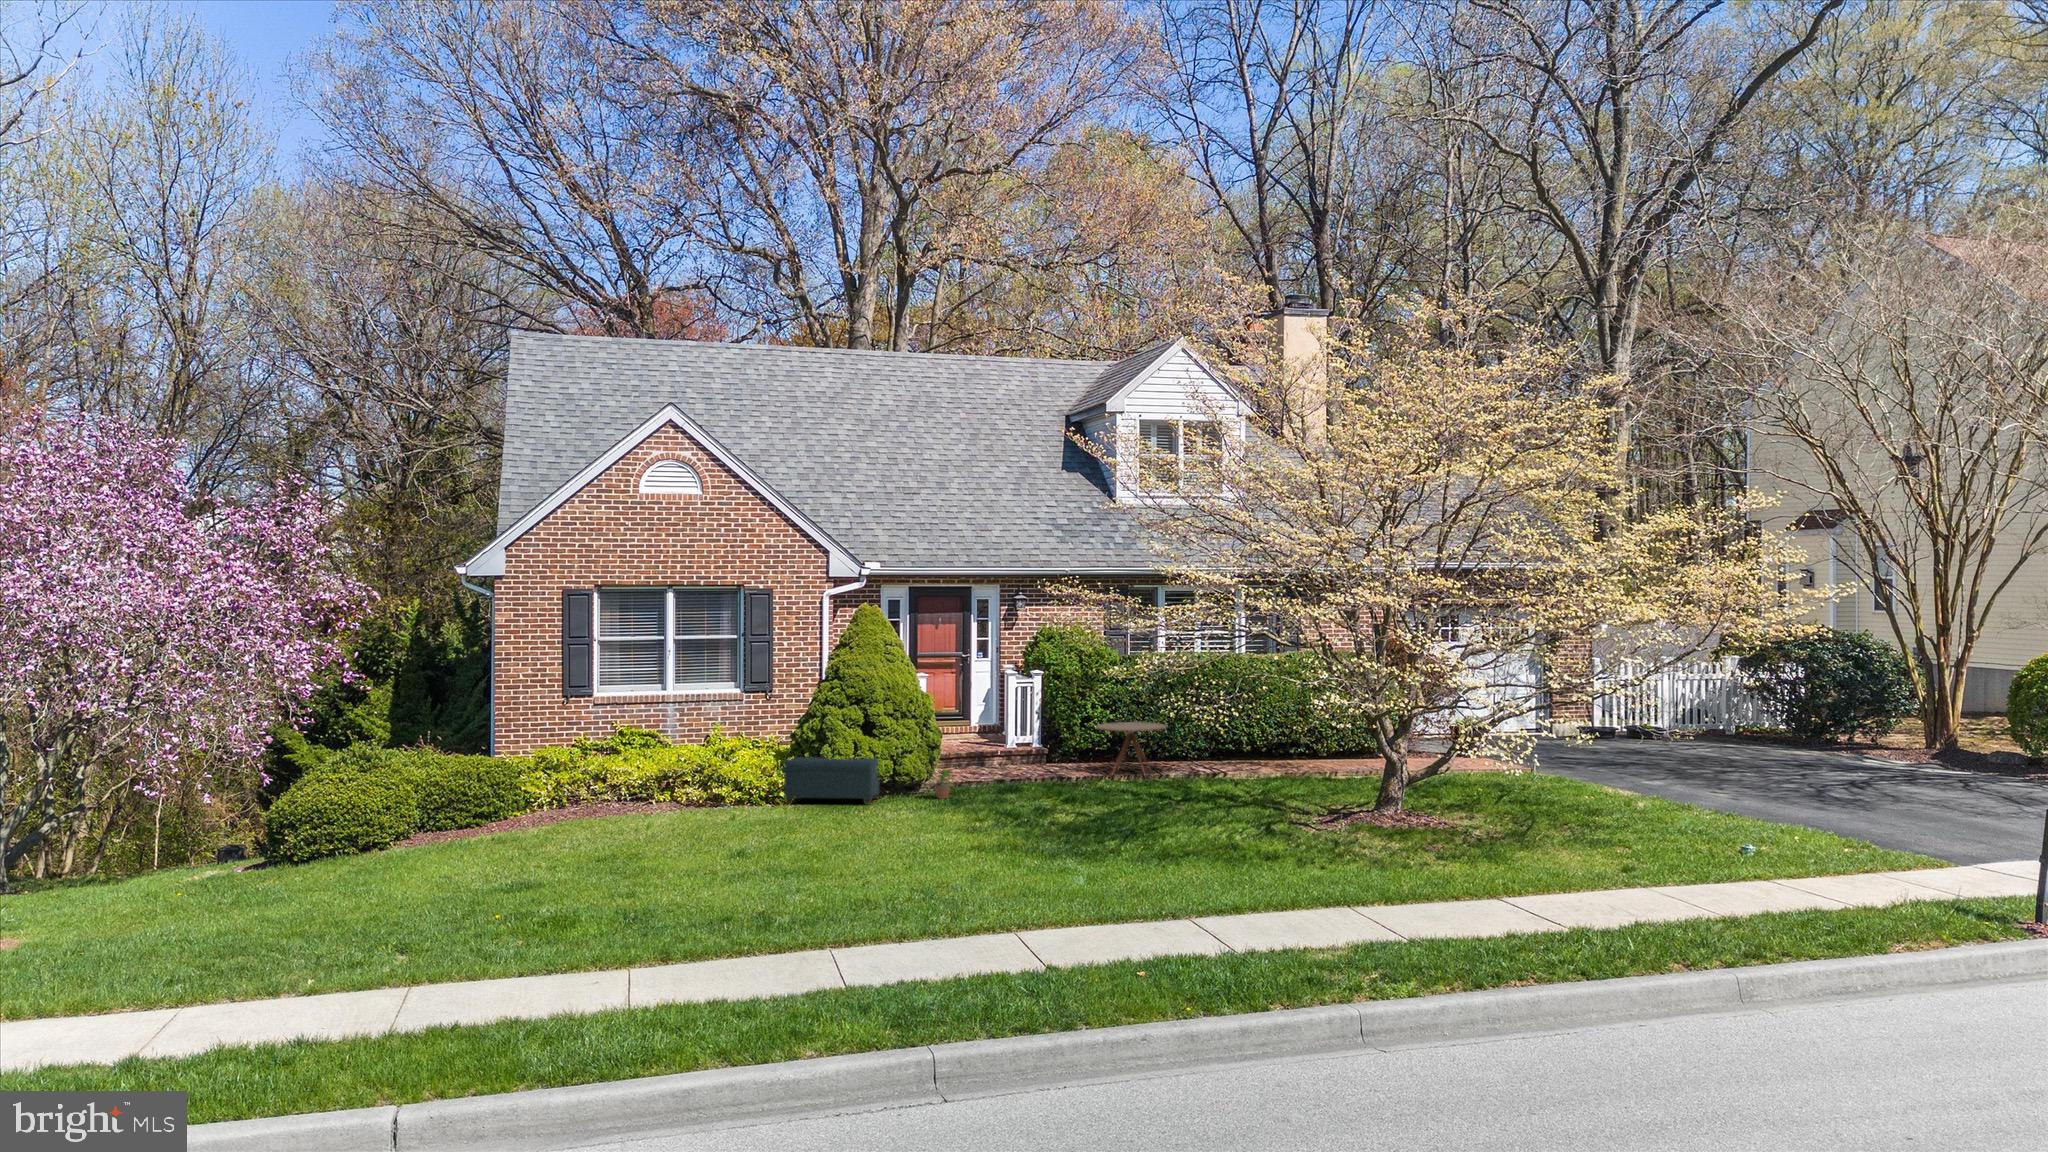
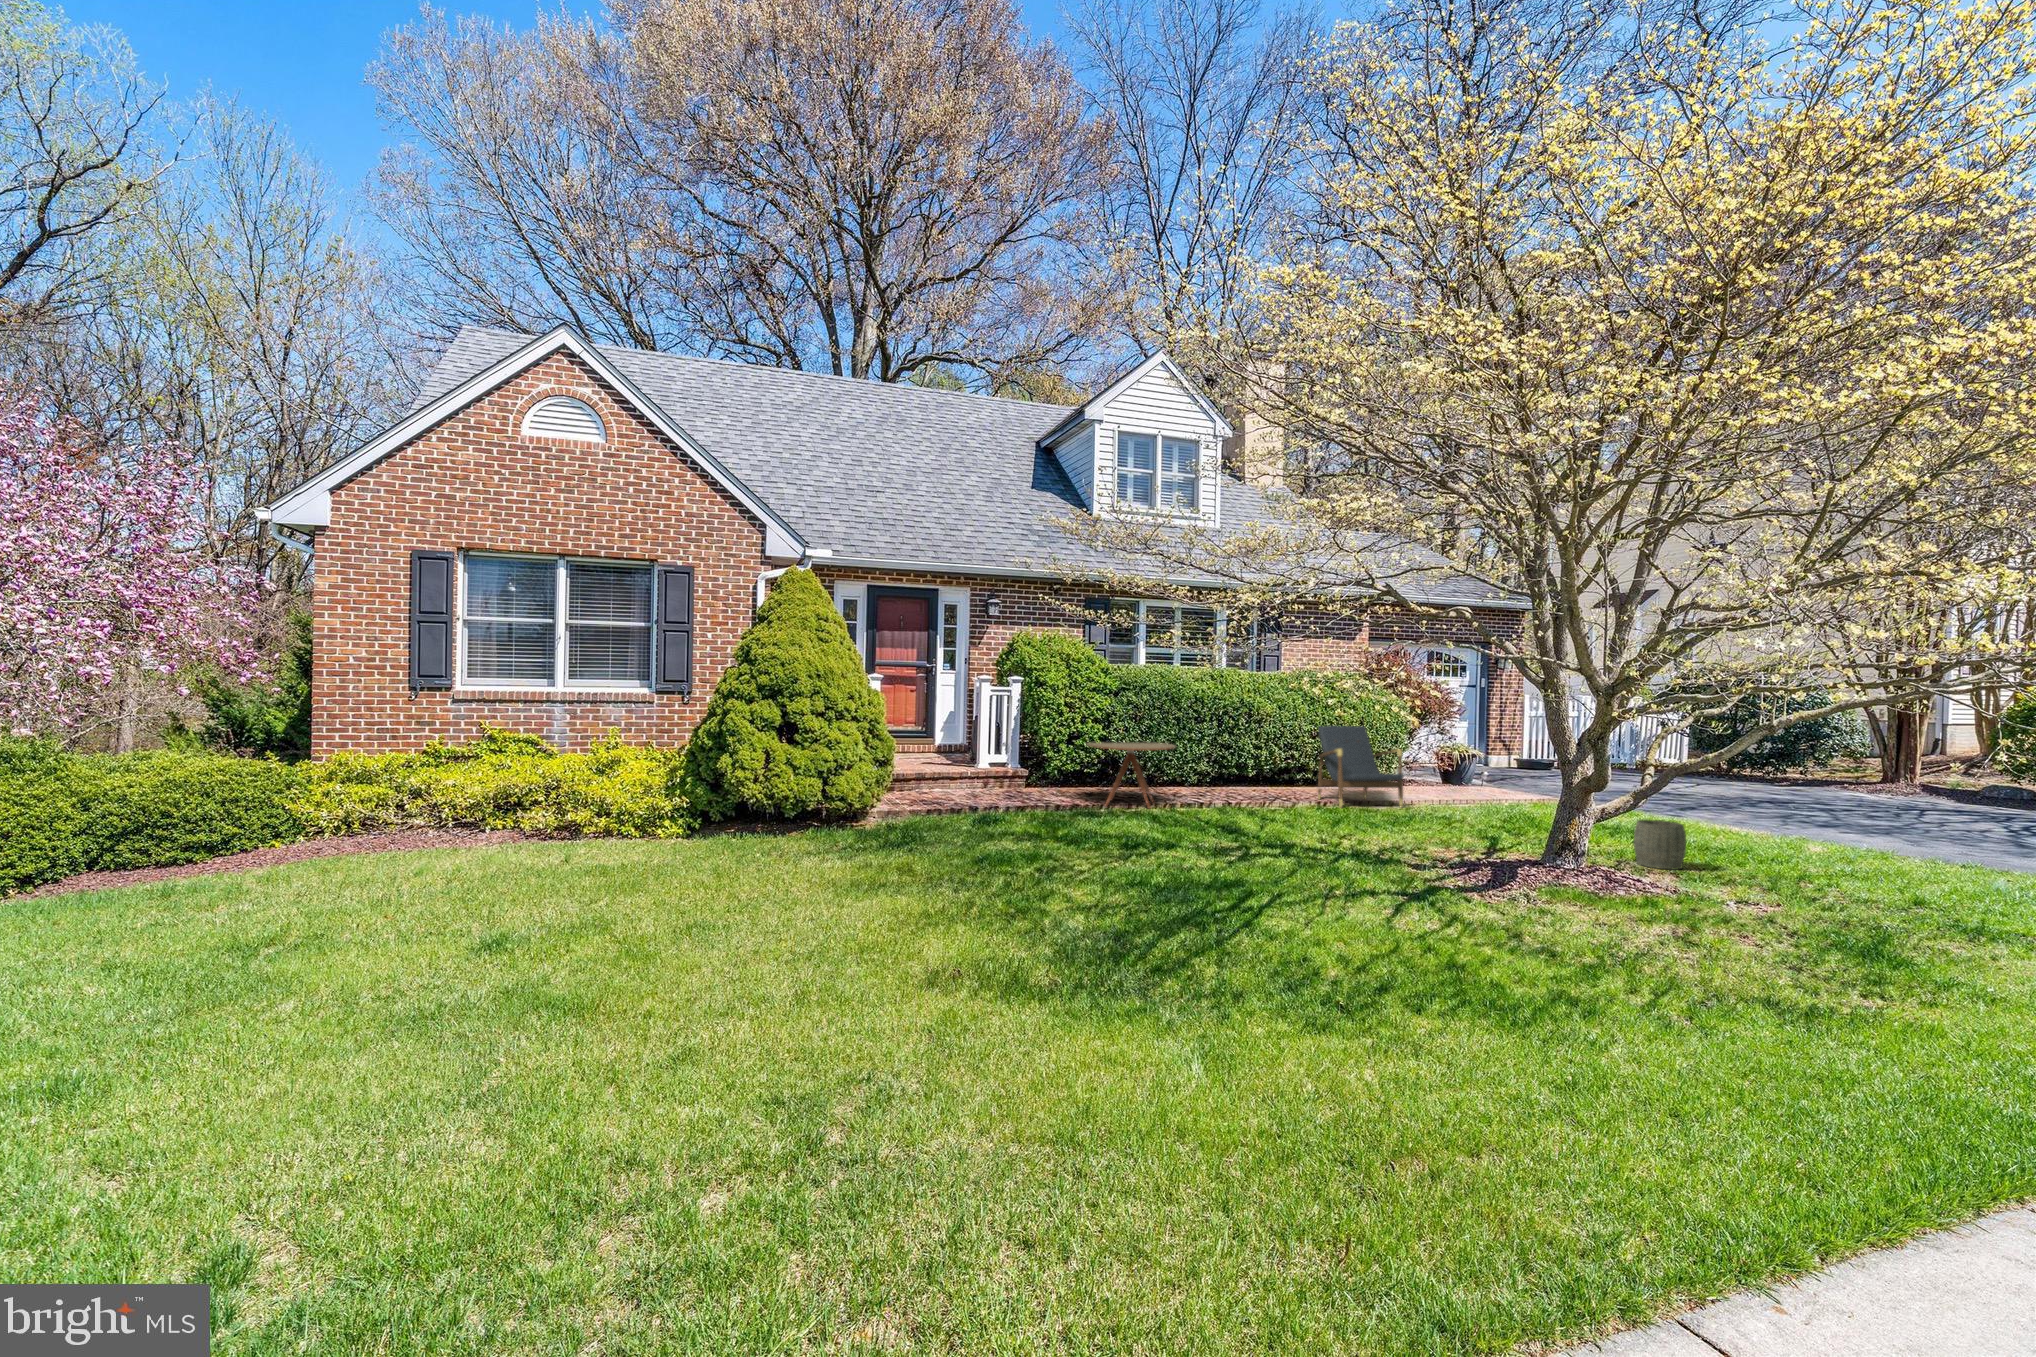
lounge chair: none [1290,704,1356,773] -> present [1318,726,1403,807]
bench: present [784,757,879,805] -> none [663,770,801,838]
potted plant: present [930,769,953,799] -> none [861,789,906,832]
woven basket: none [1473,776,1505,811] -> present [1634,819,1686,870]

